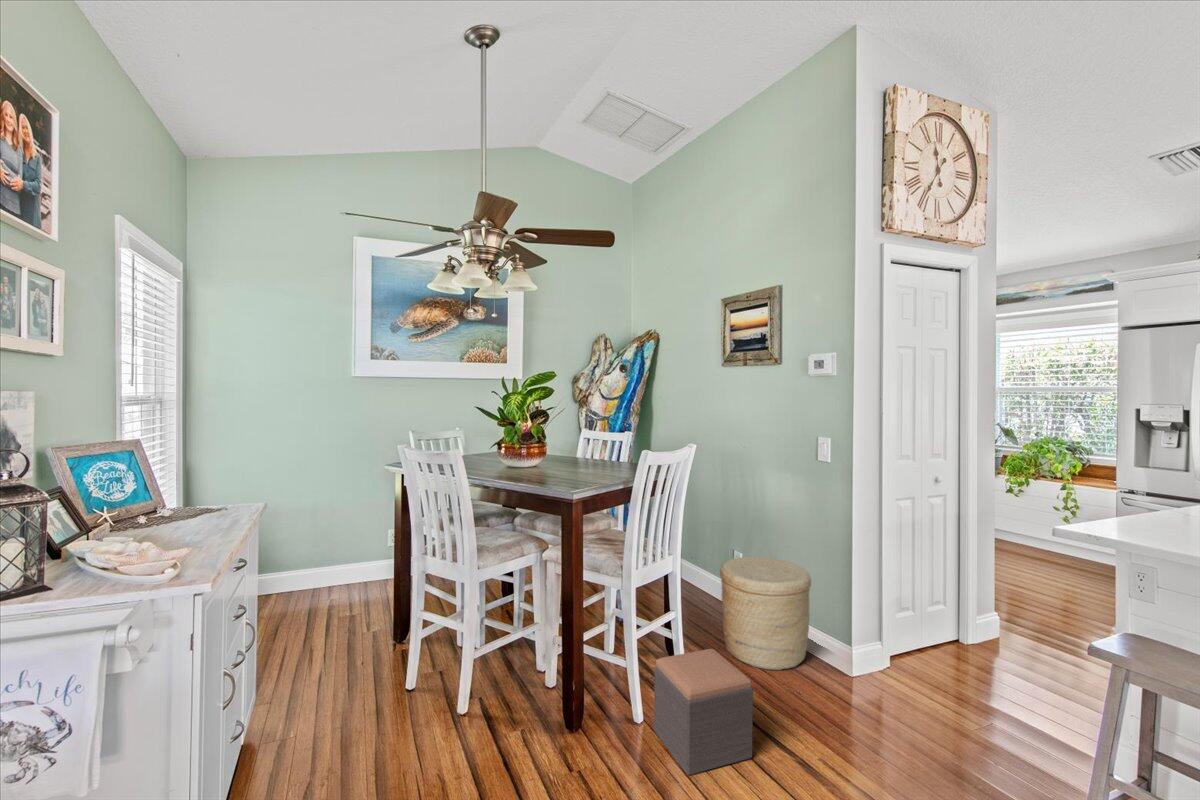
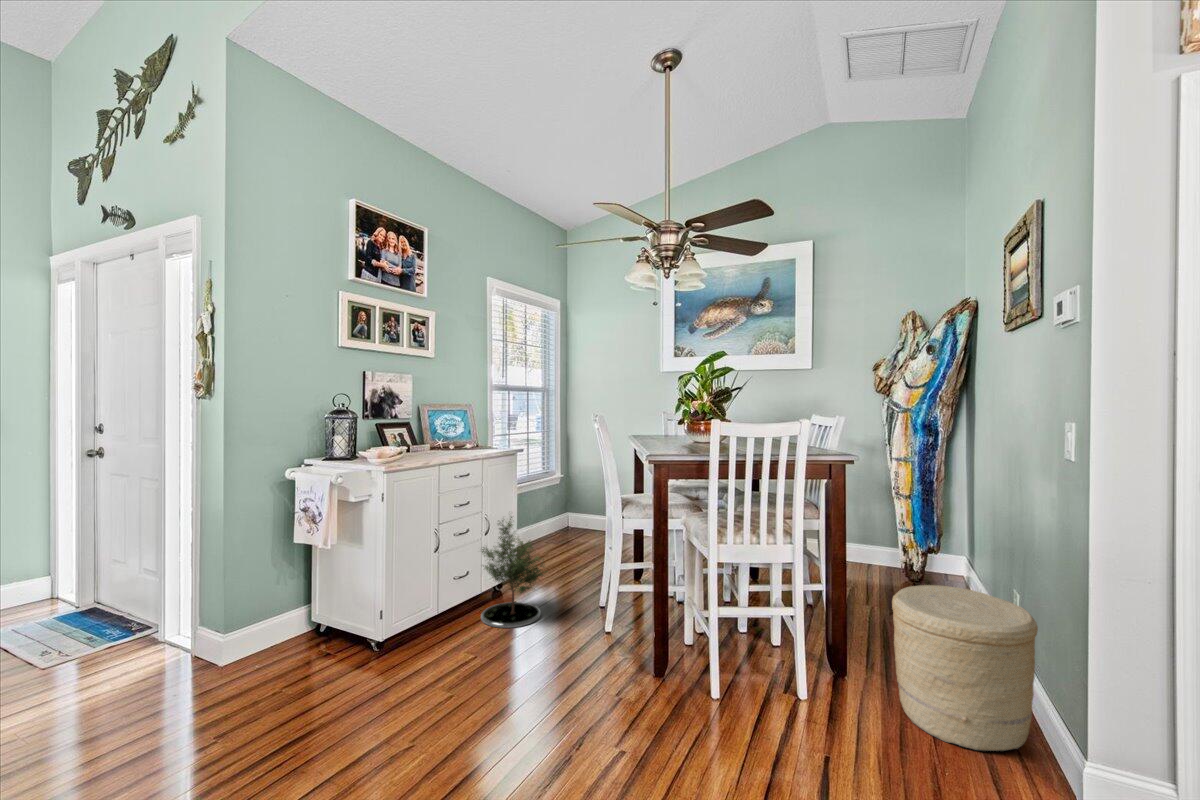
potted tree: none [253,595,375,778] -> present [481,517,548,628]
footstool: present [654,649,753,775] -> none [682,635,781,774]

